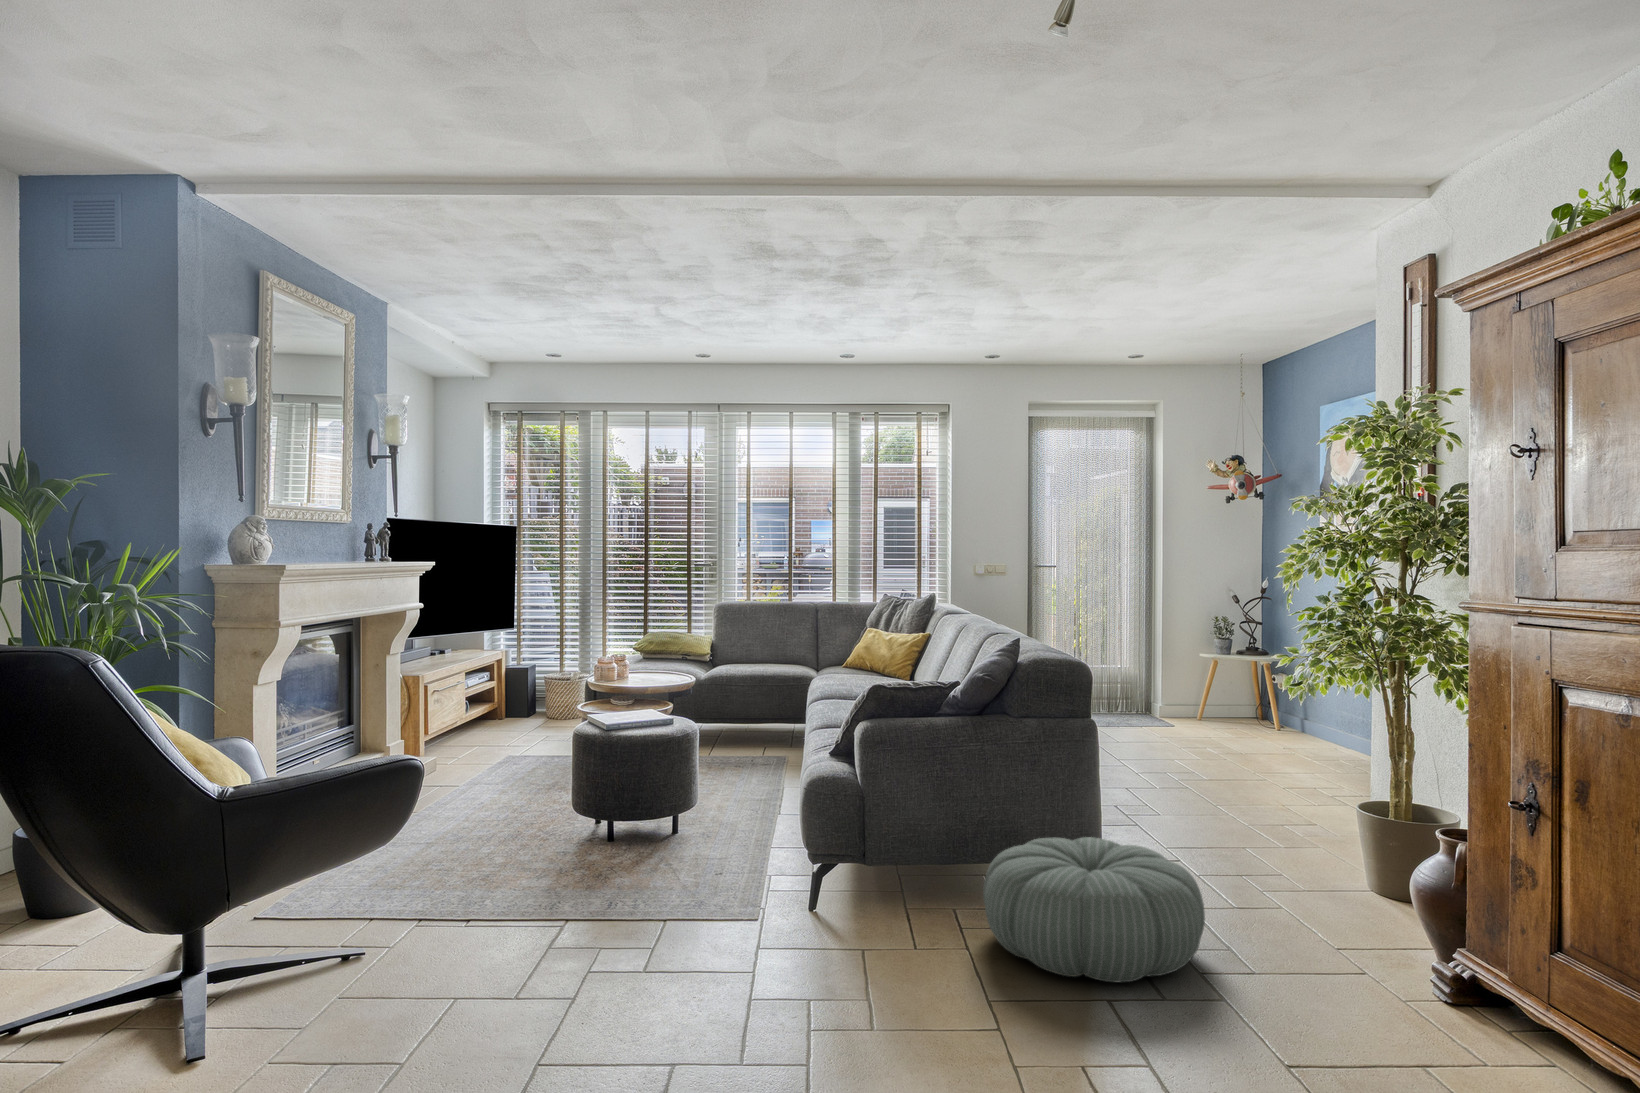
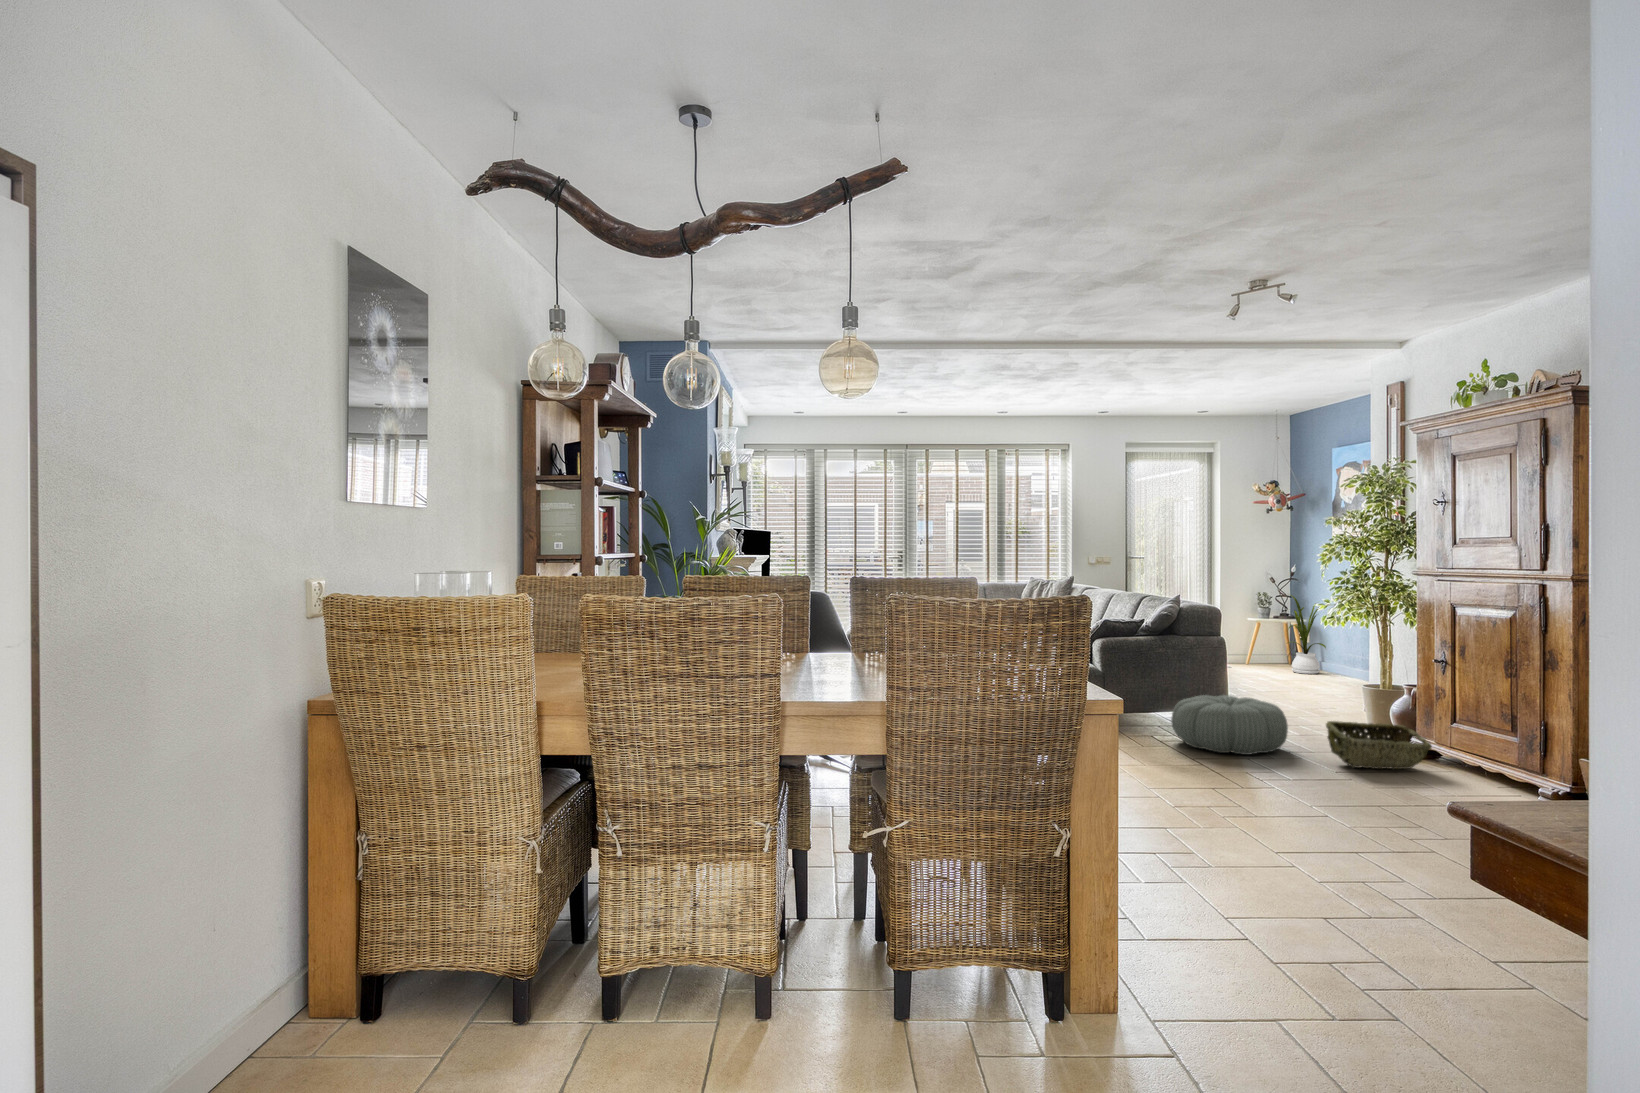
house plant: none [1249,620,1313,744] -> present [1289,595,1326,674]
woven basket: none [1274,920,1506,1045] -> present [1326,721,1432,769]

